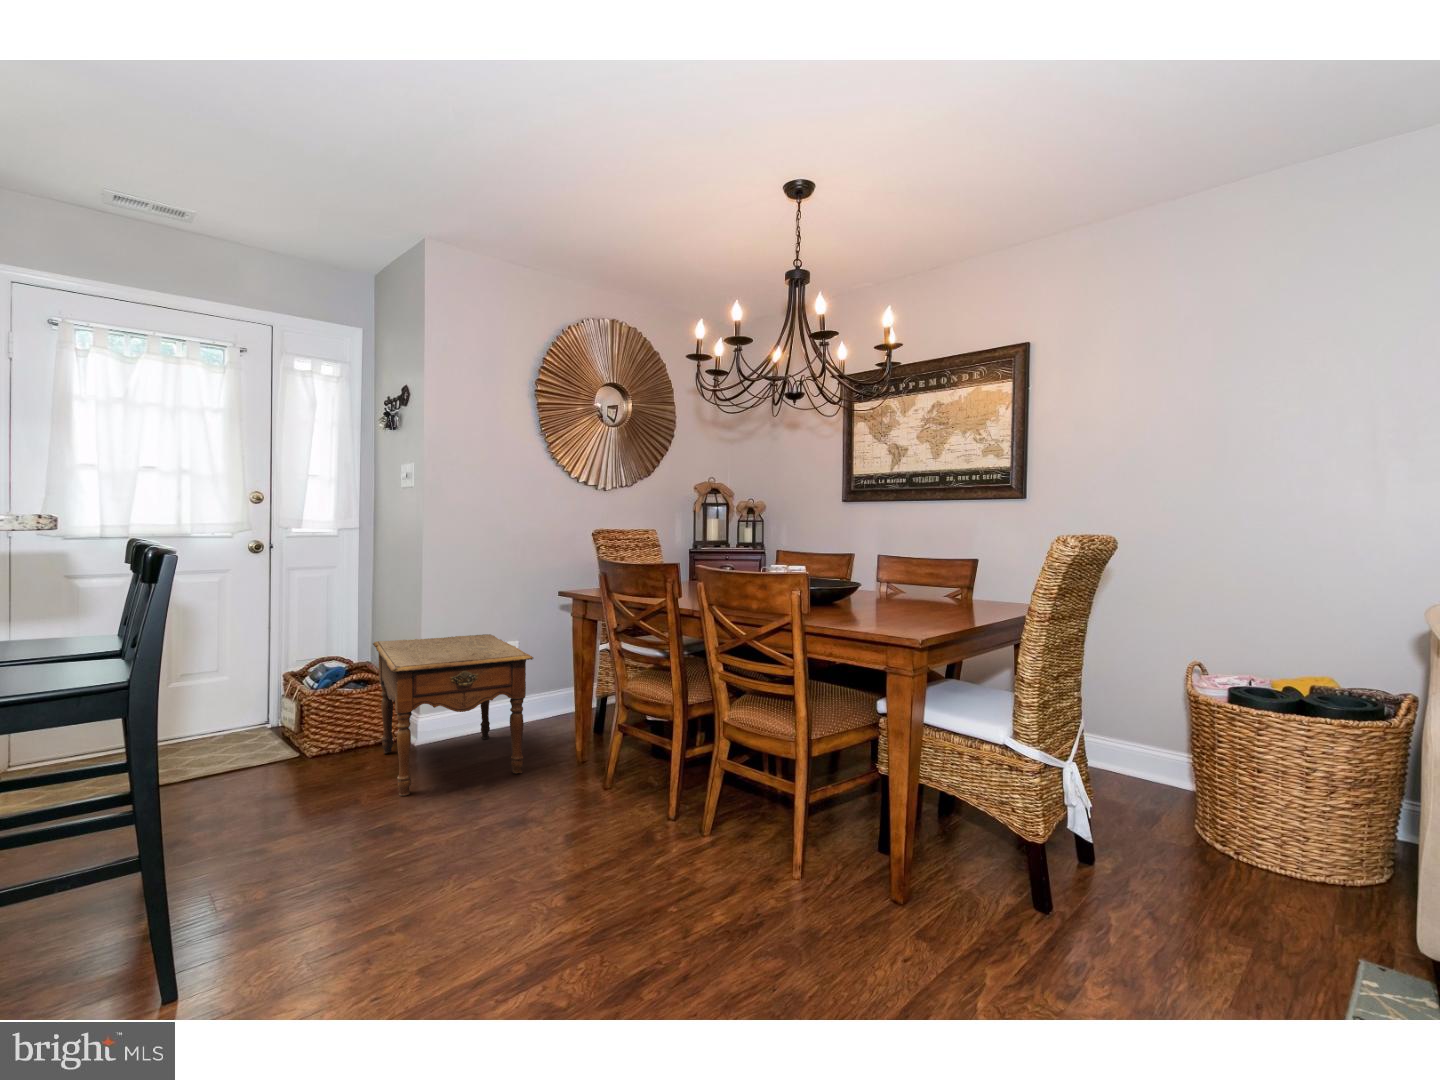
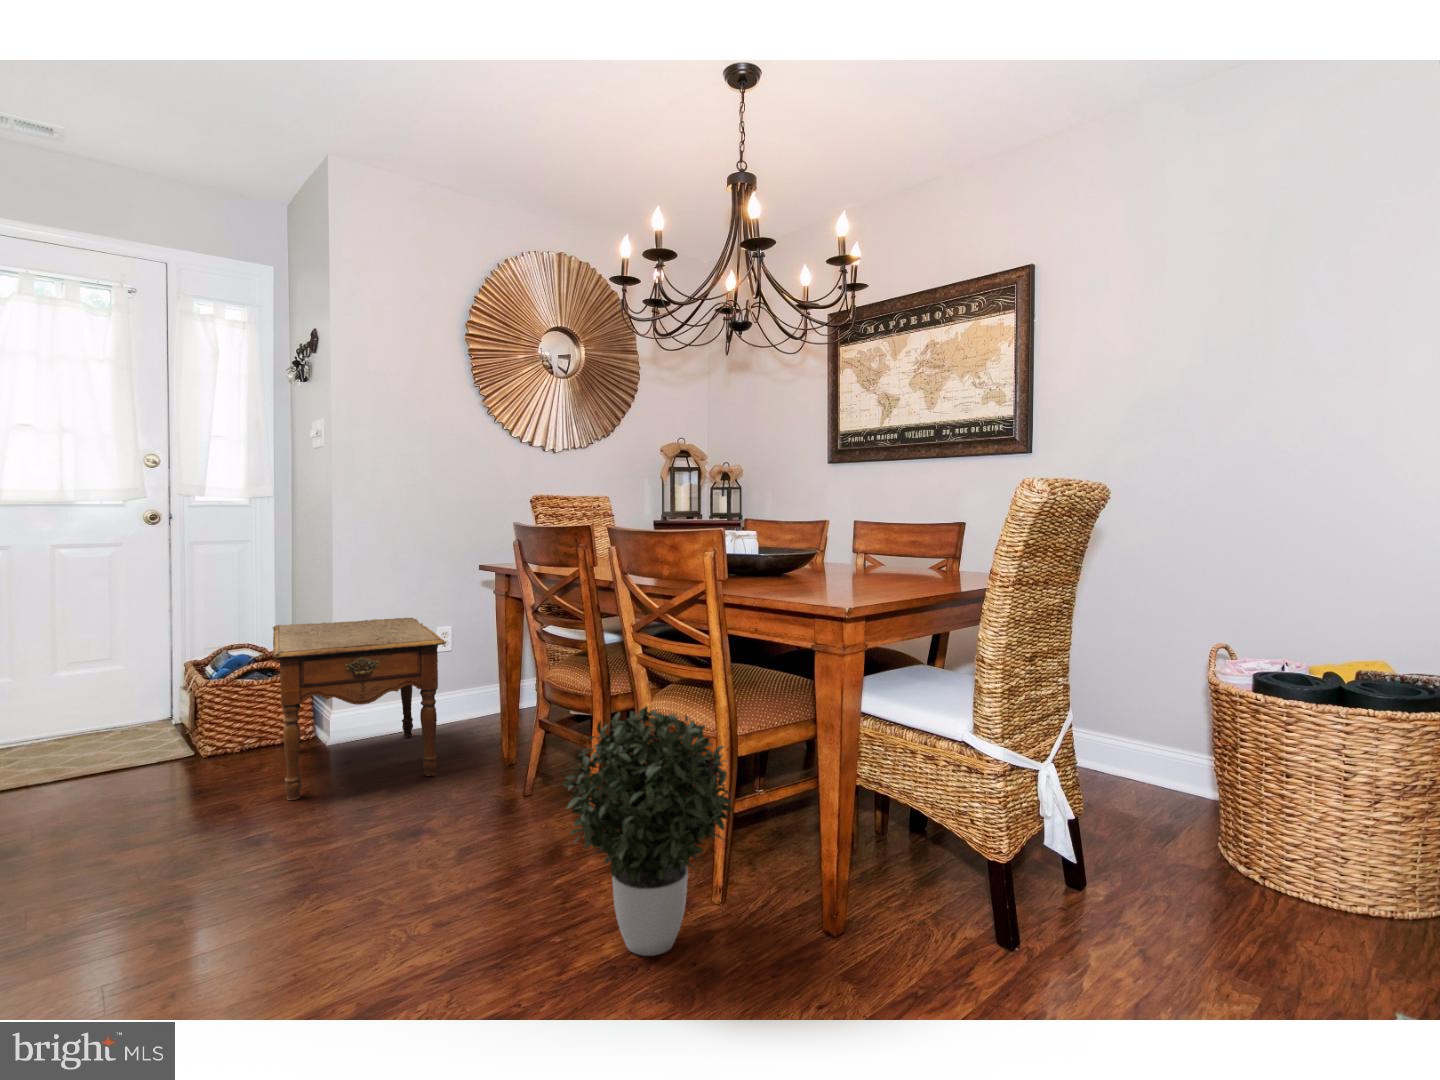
potted plant: none [681,716,825,926] -> present [562,706,732,956]

